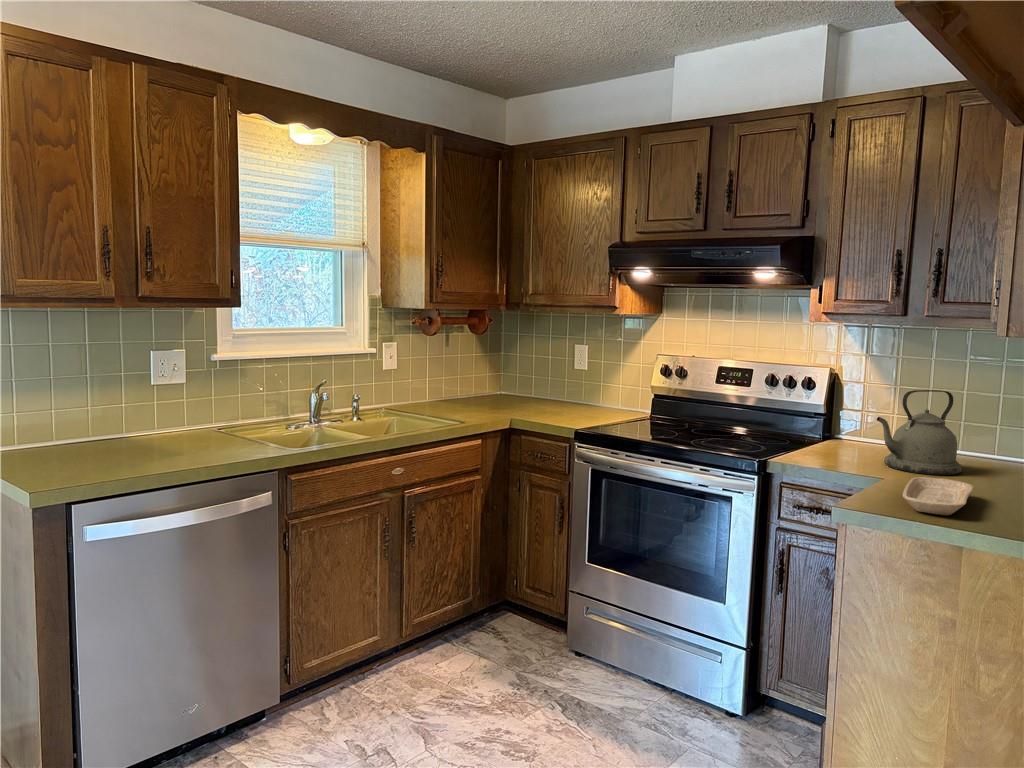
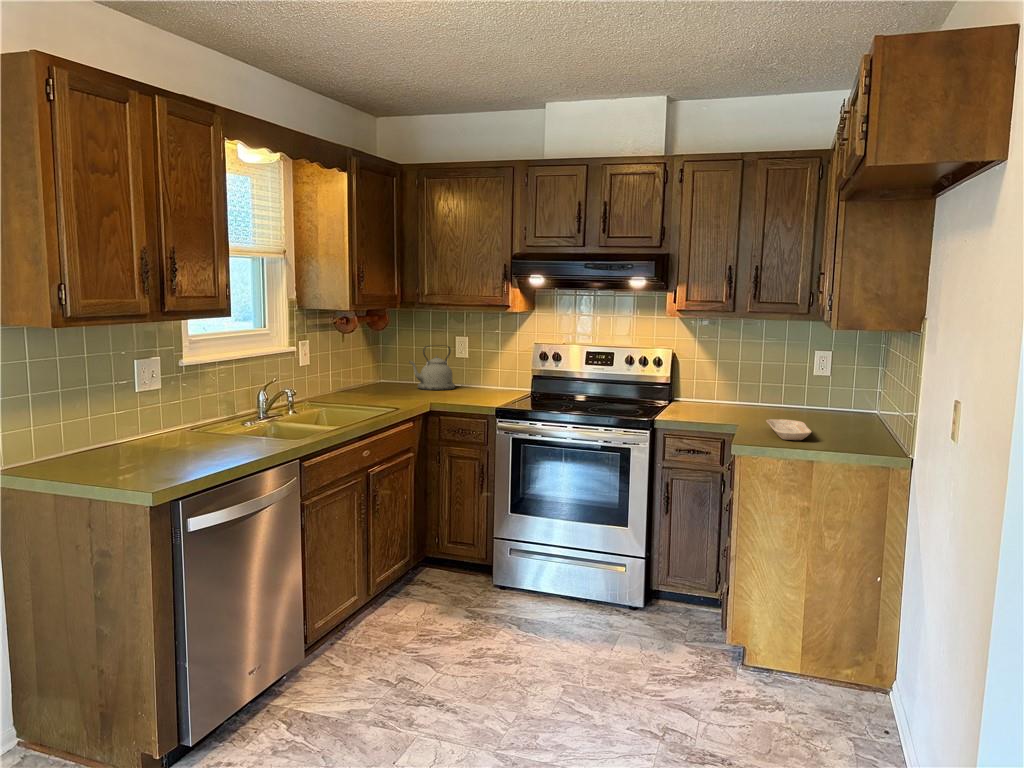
kettle: present [877,390,962,475] -> present [409,345,455,390]

